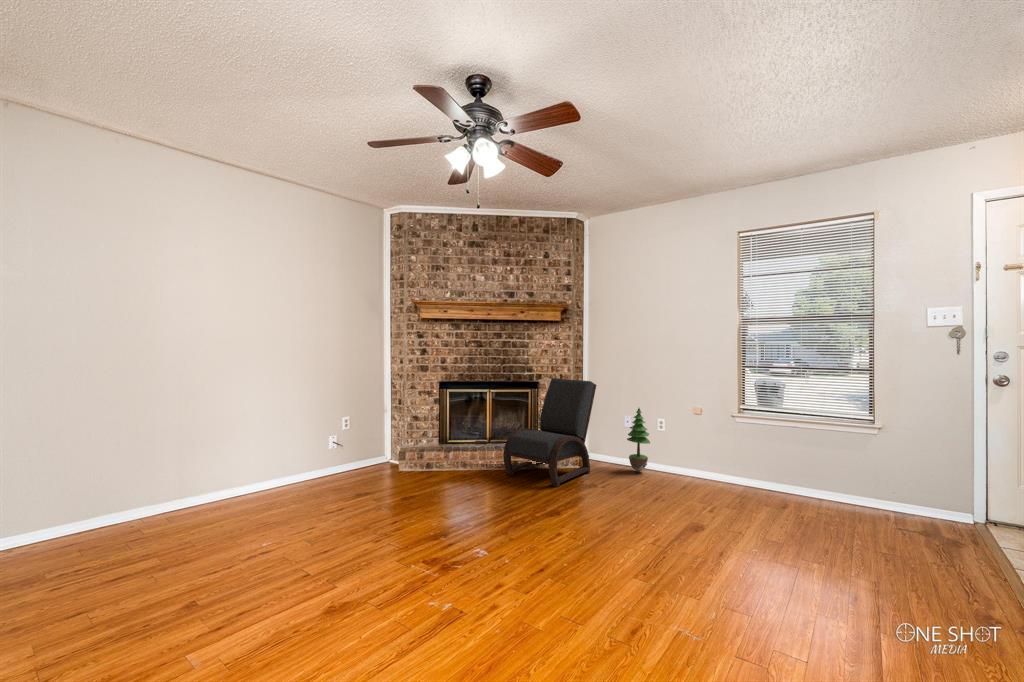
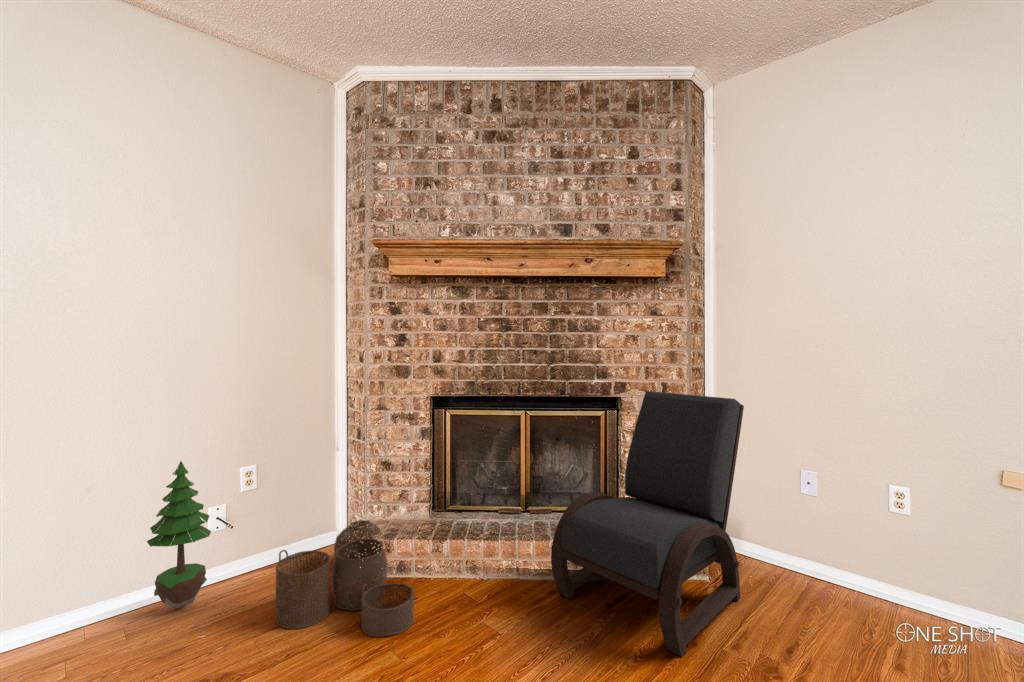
potted tree: present [627,408,650,472] -> present [147,461,211,608]
woven basket: none [376,444,441,487] -> present [276,517,414,637]

